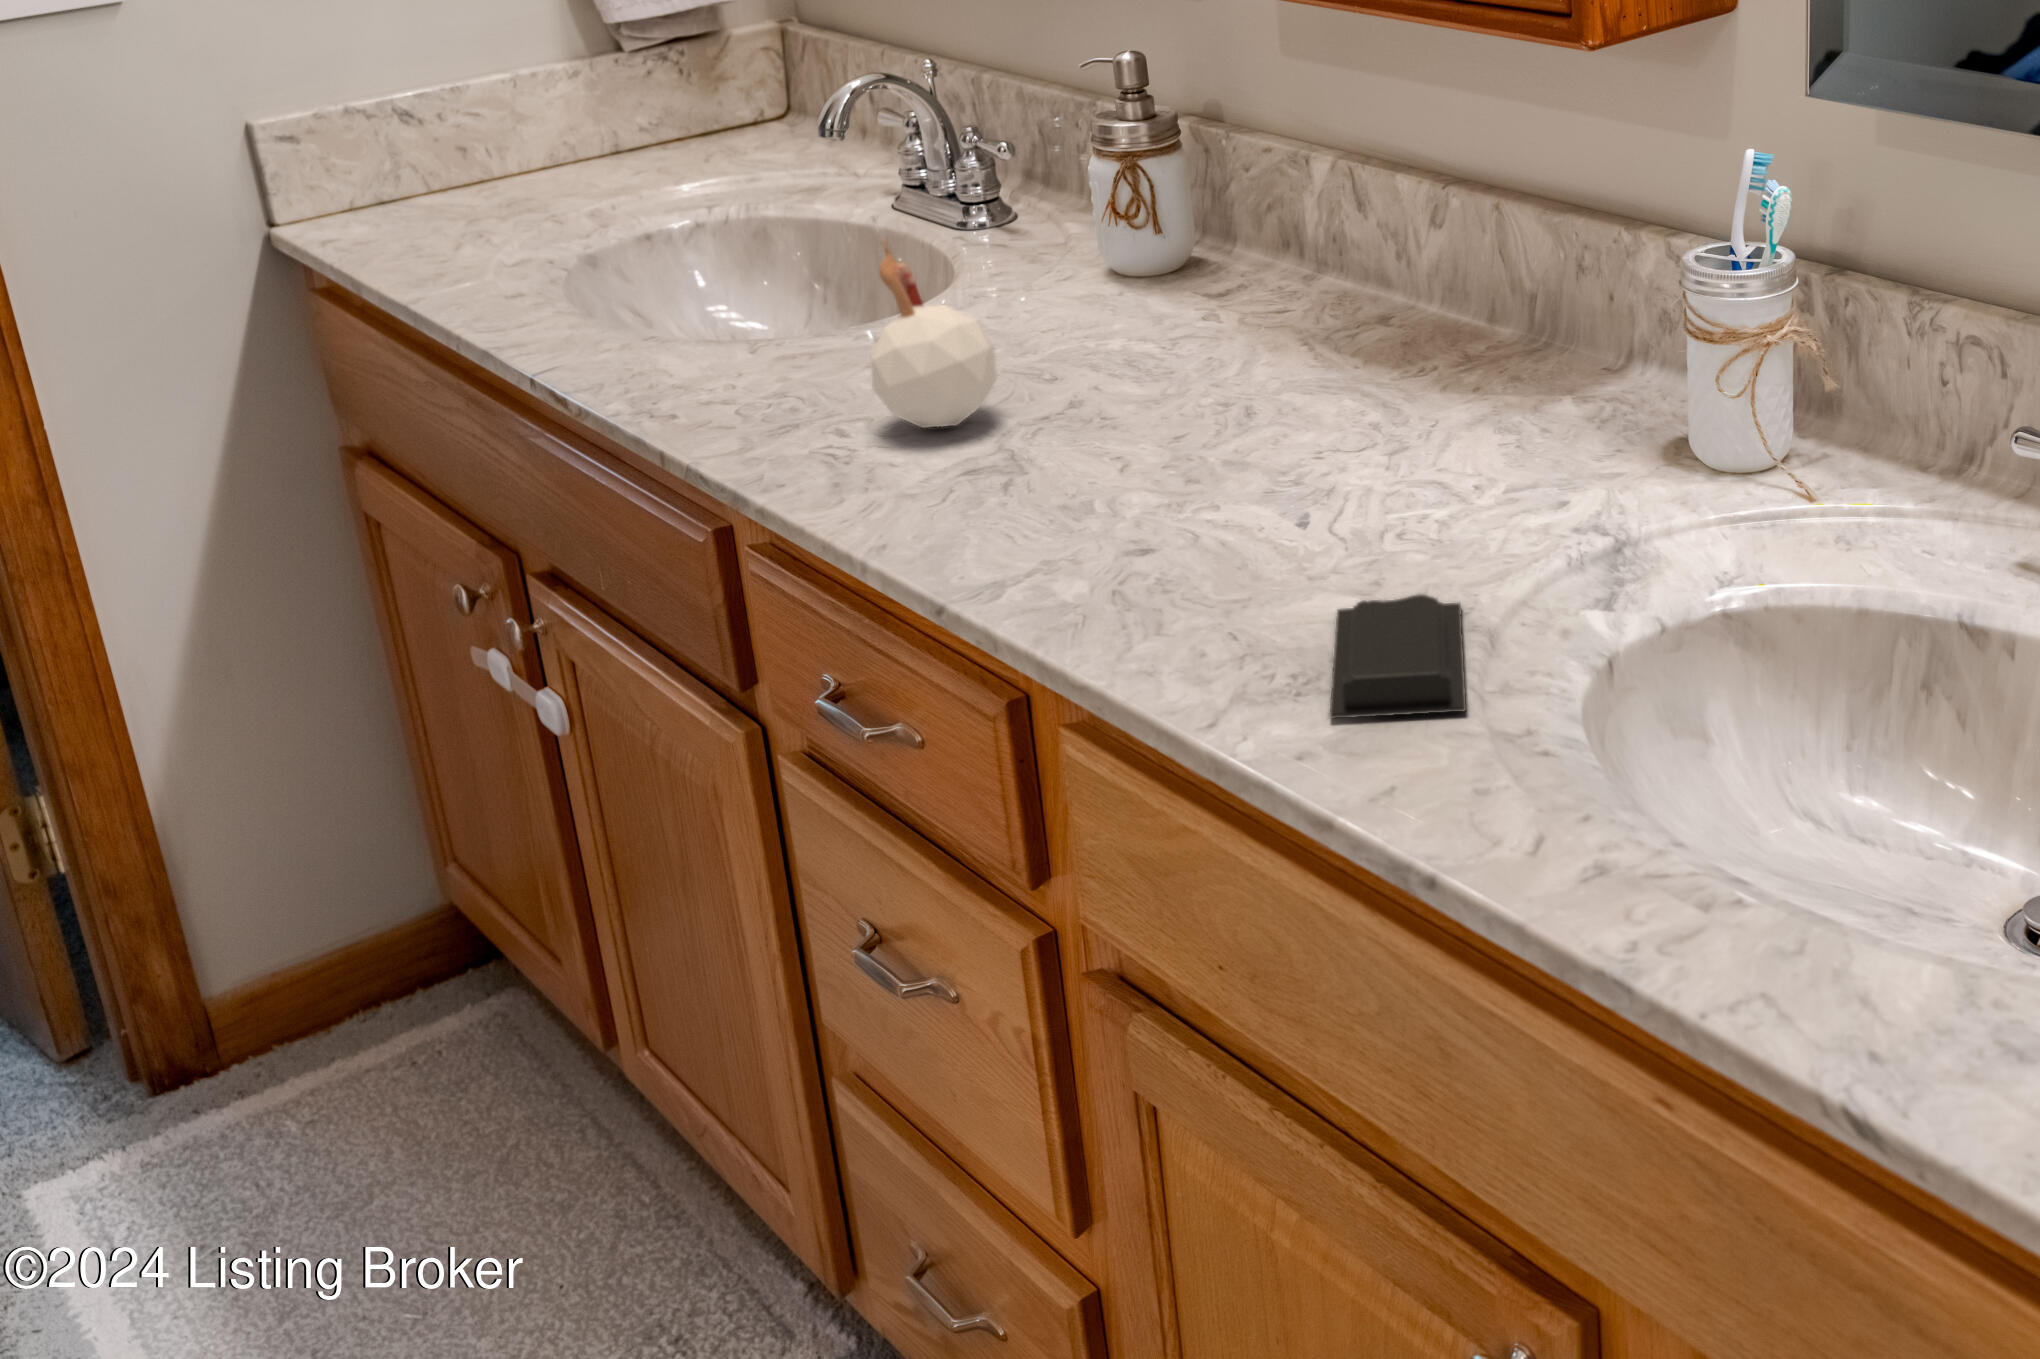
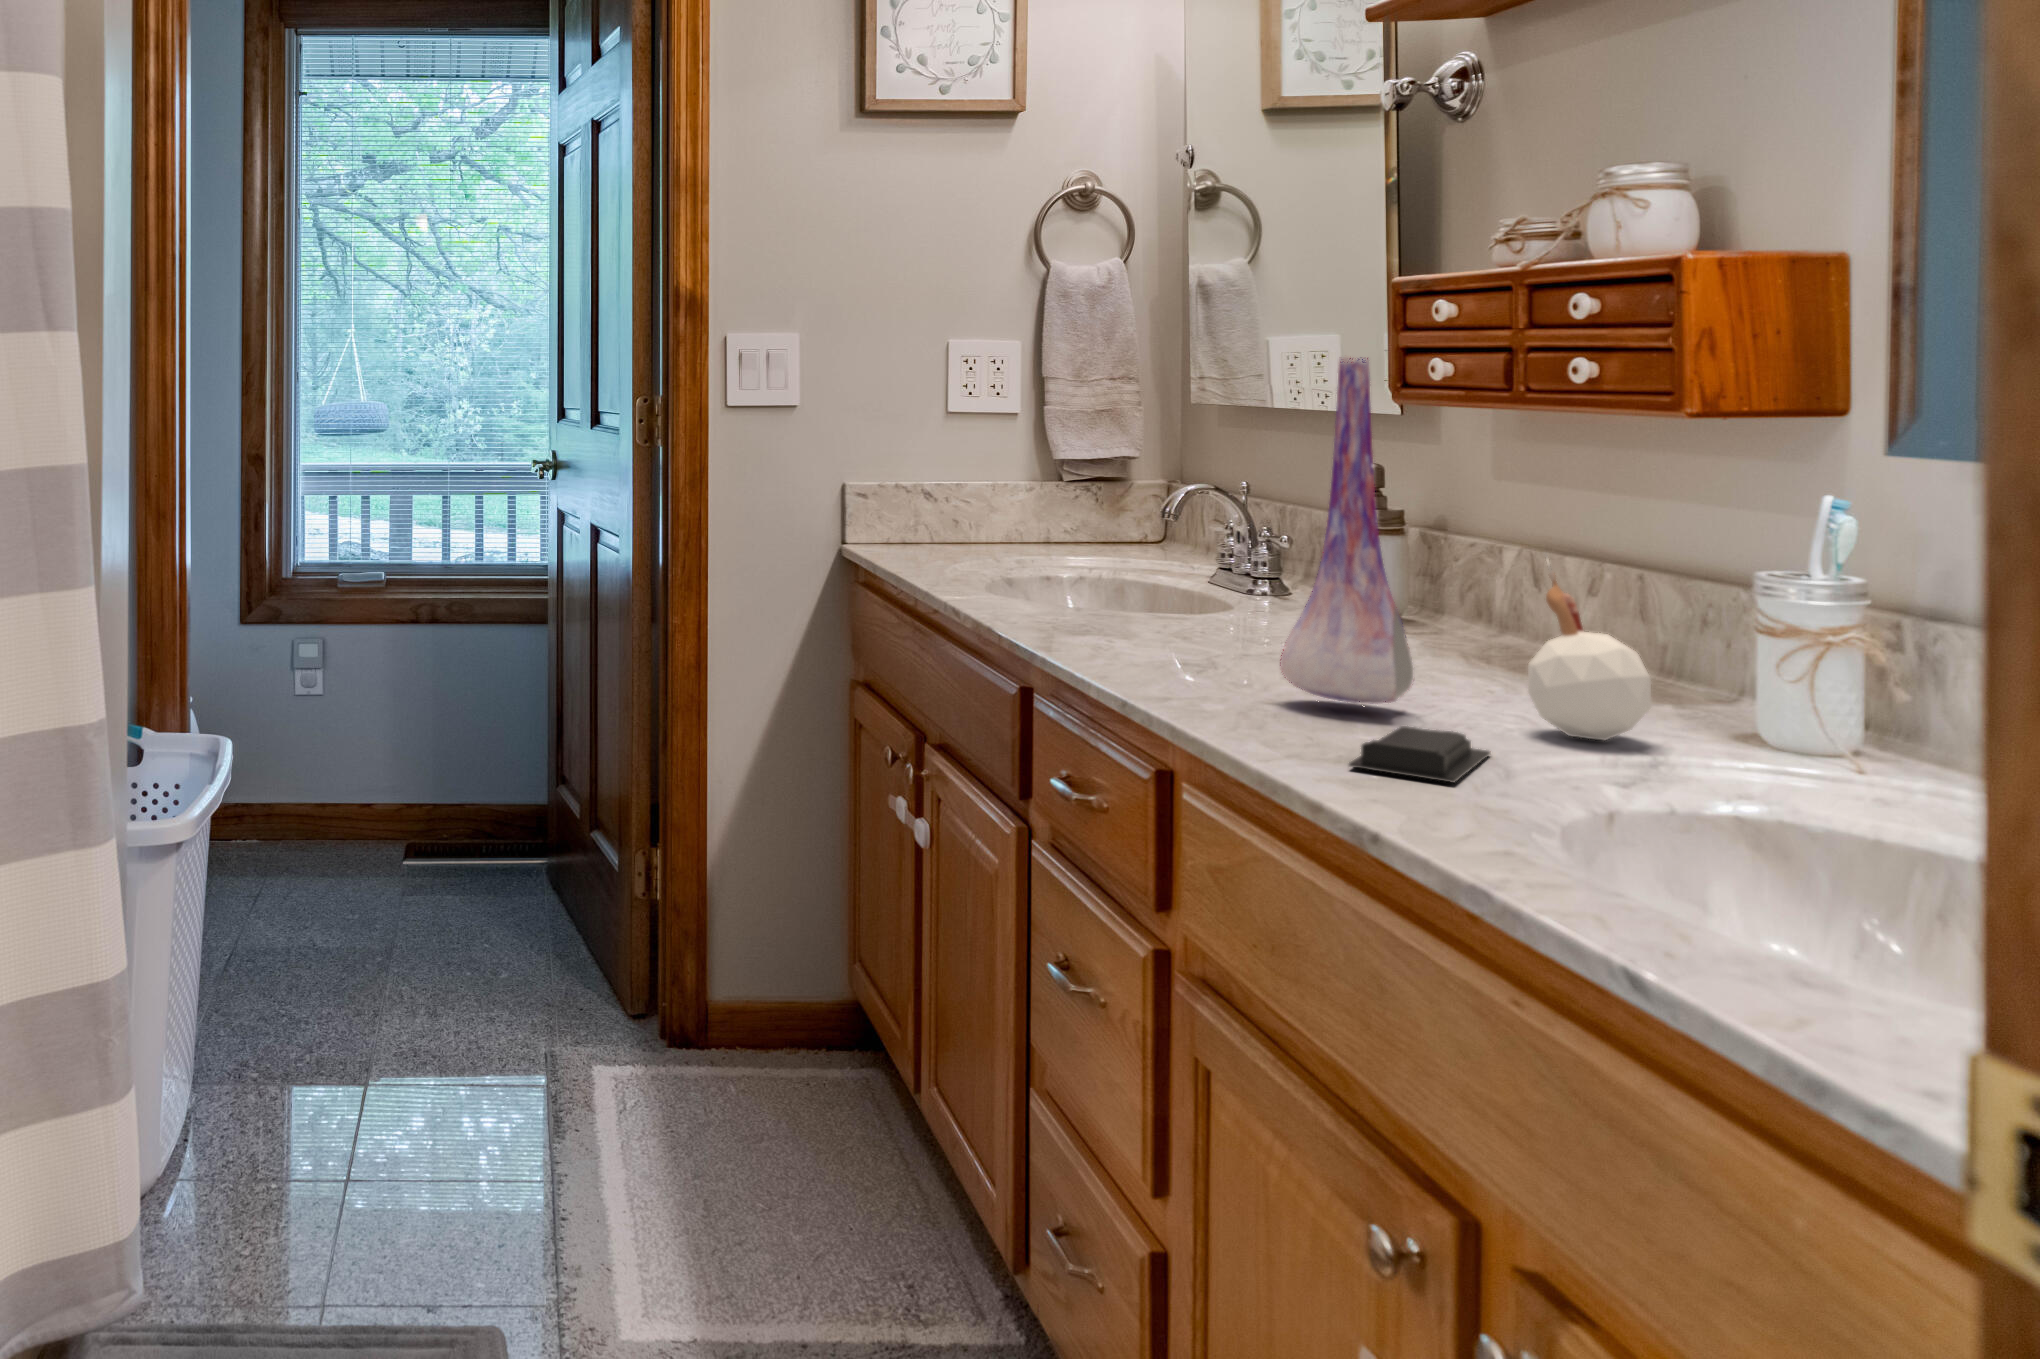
vase: none [1126,30,1321,543] -> present [1280,358,1413,703]
candle: present [870,217,997,428] -> present [1528,552,1652,740]

